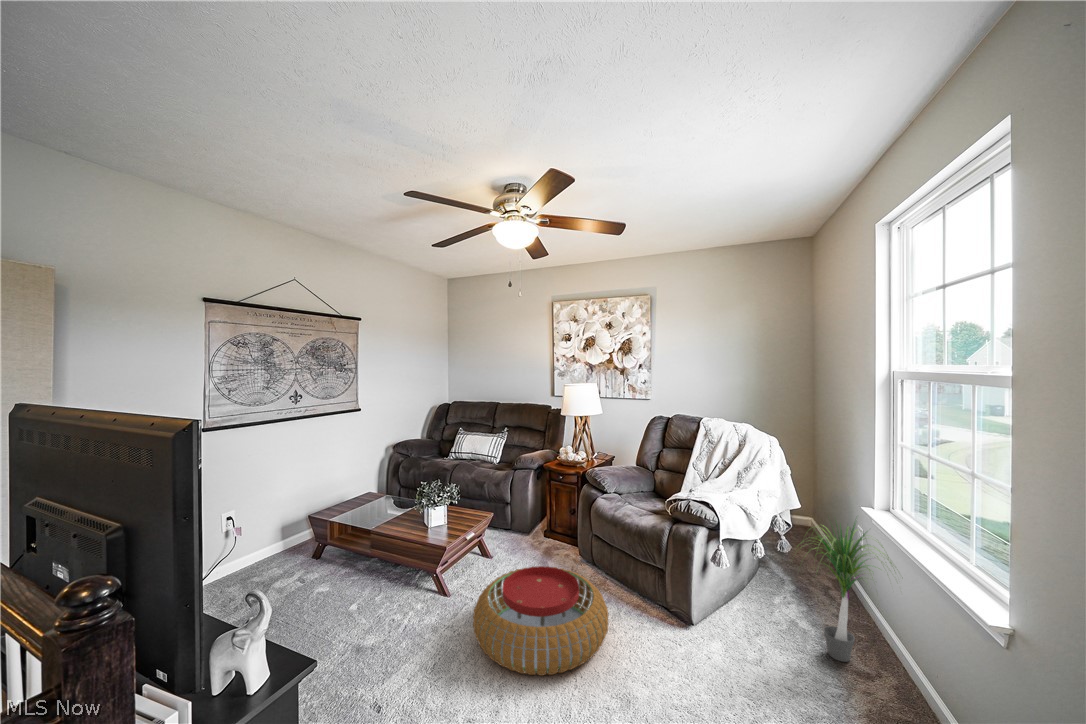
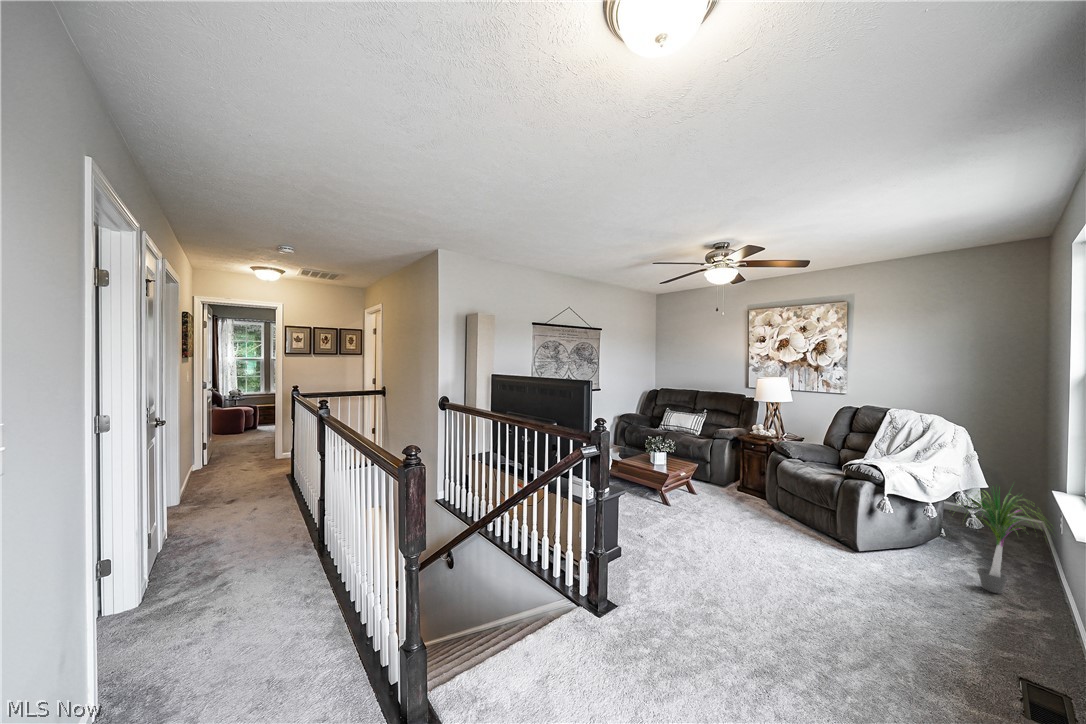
pouf: present [473,566,609,676] -> none [690,493,786,549]

